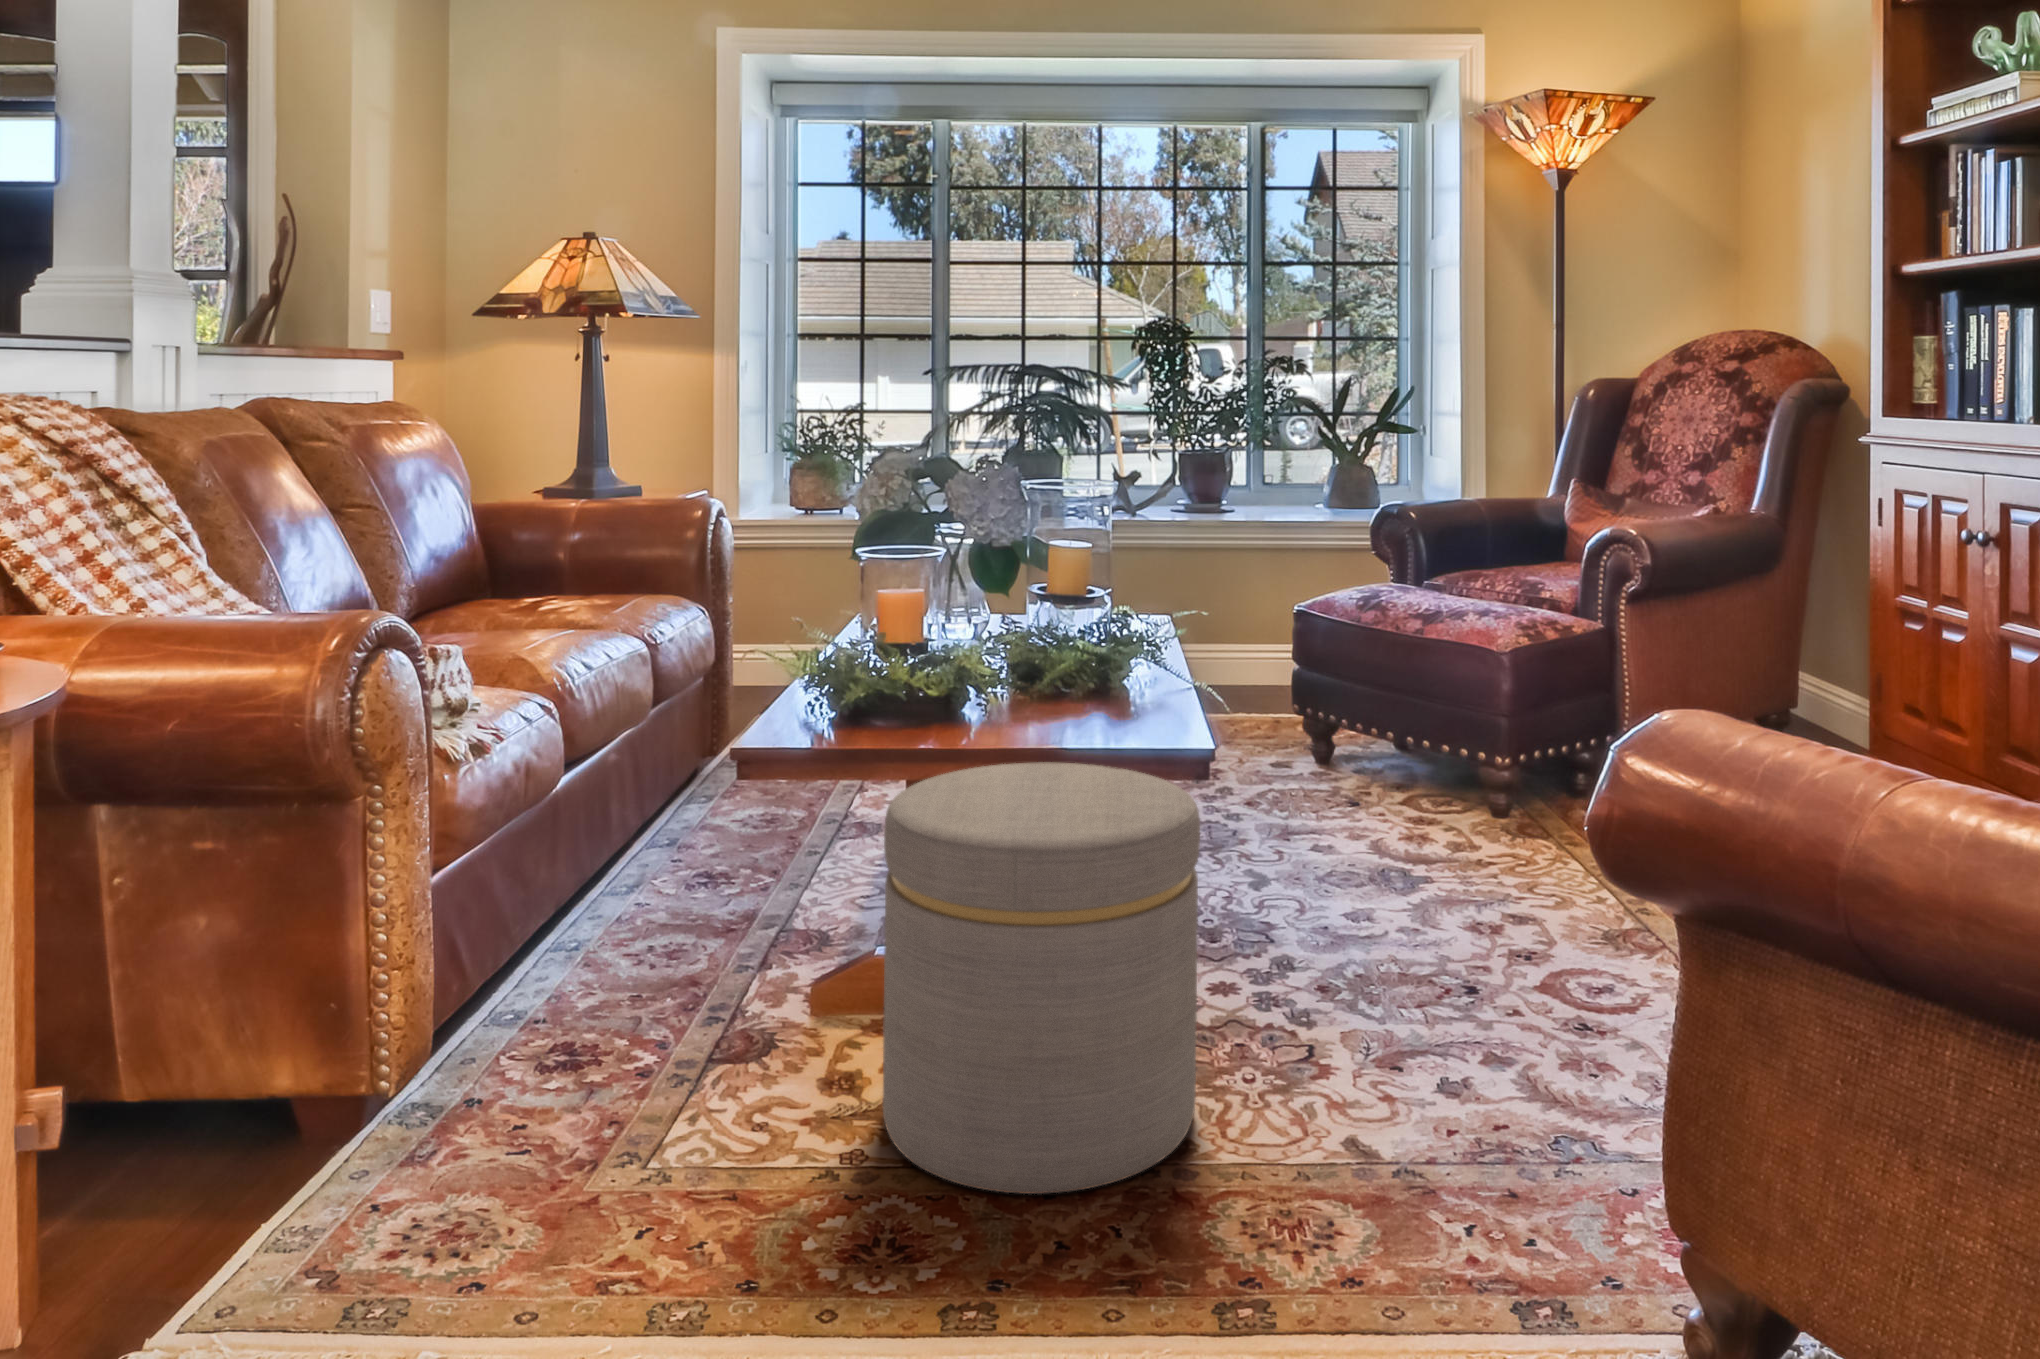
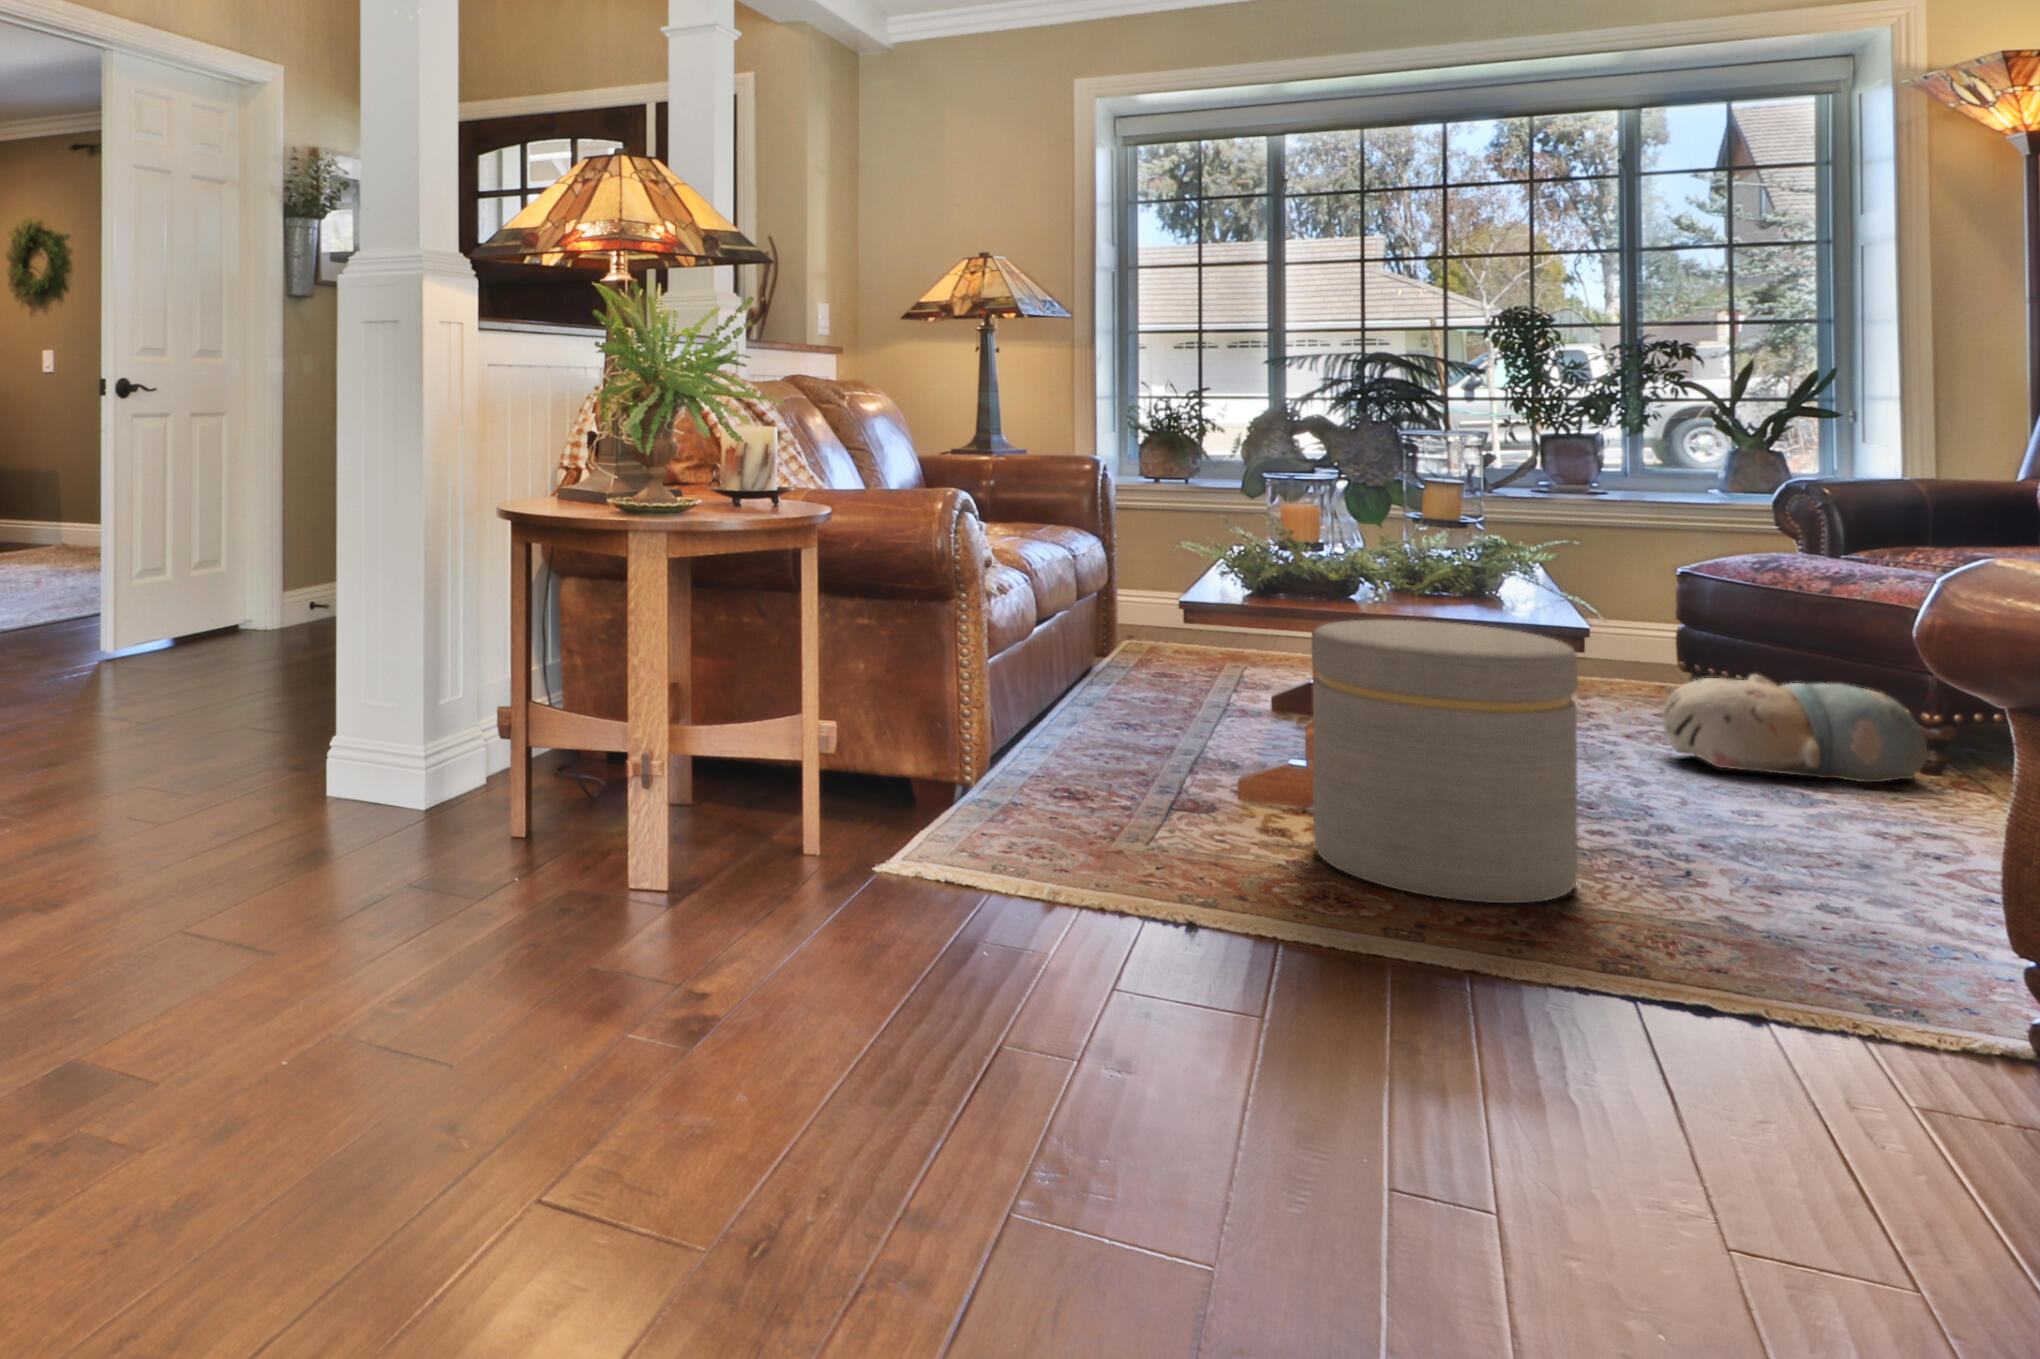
plush toy: none [1280,724,1501,843] -> present [1663,675,1927,782]

